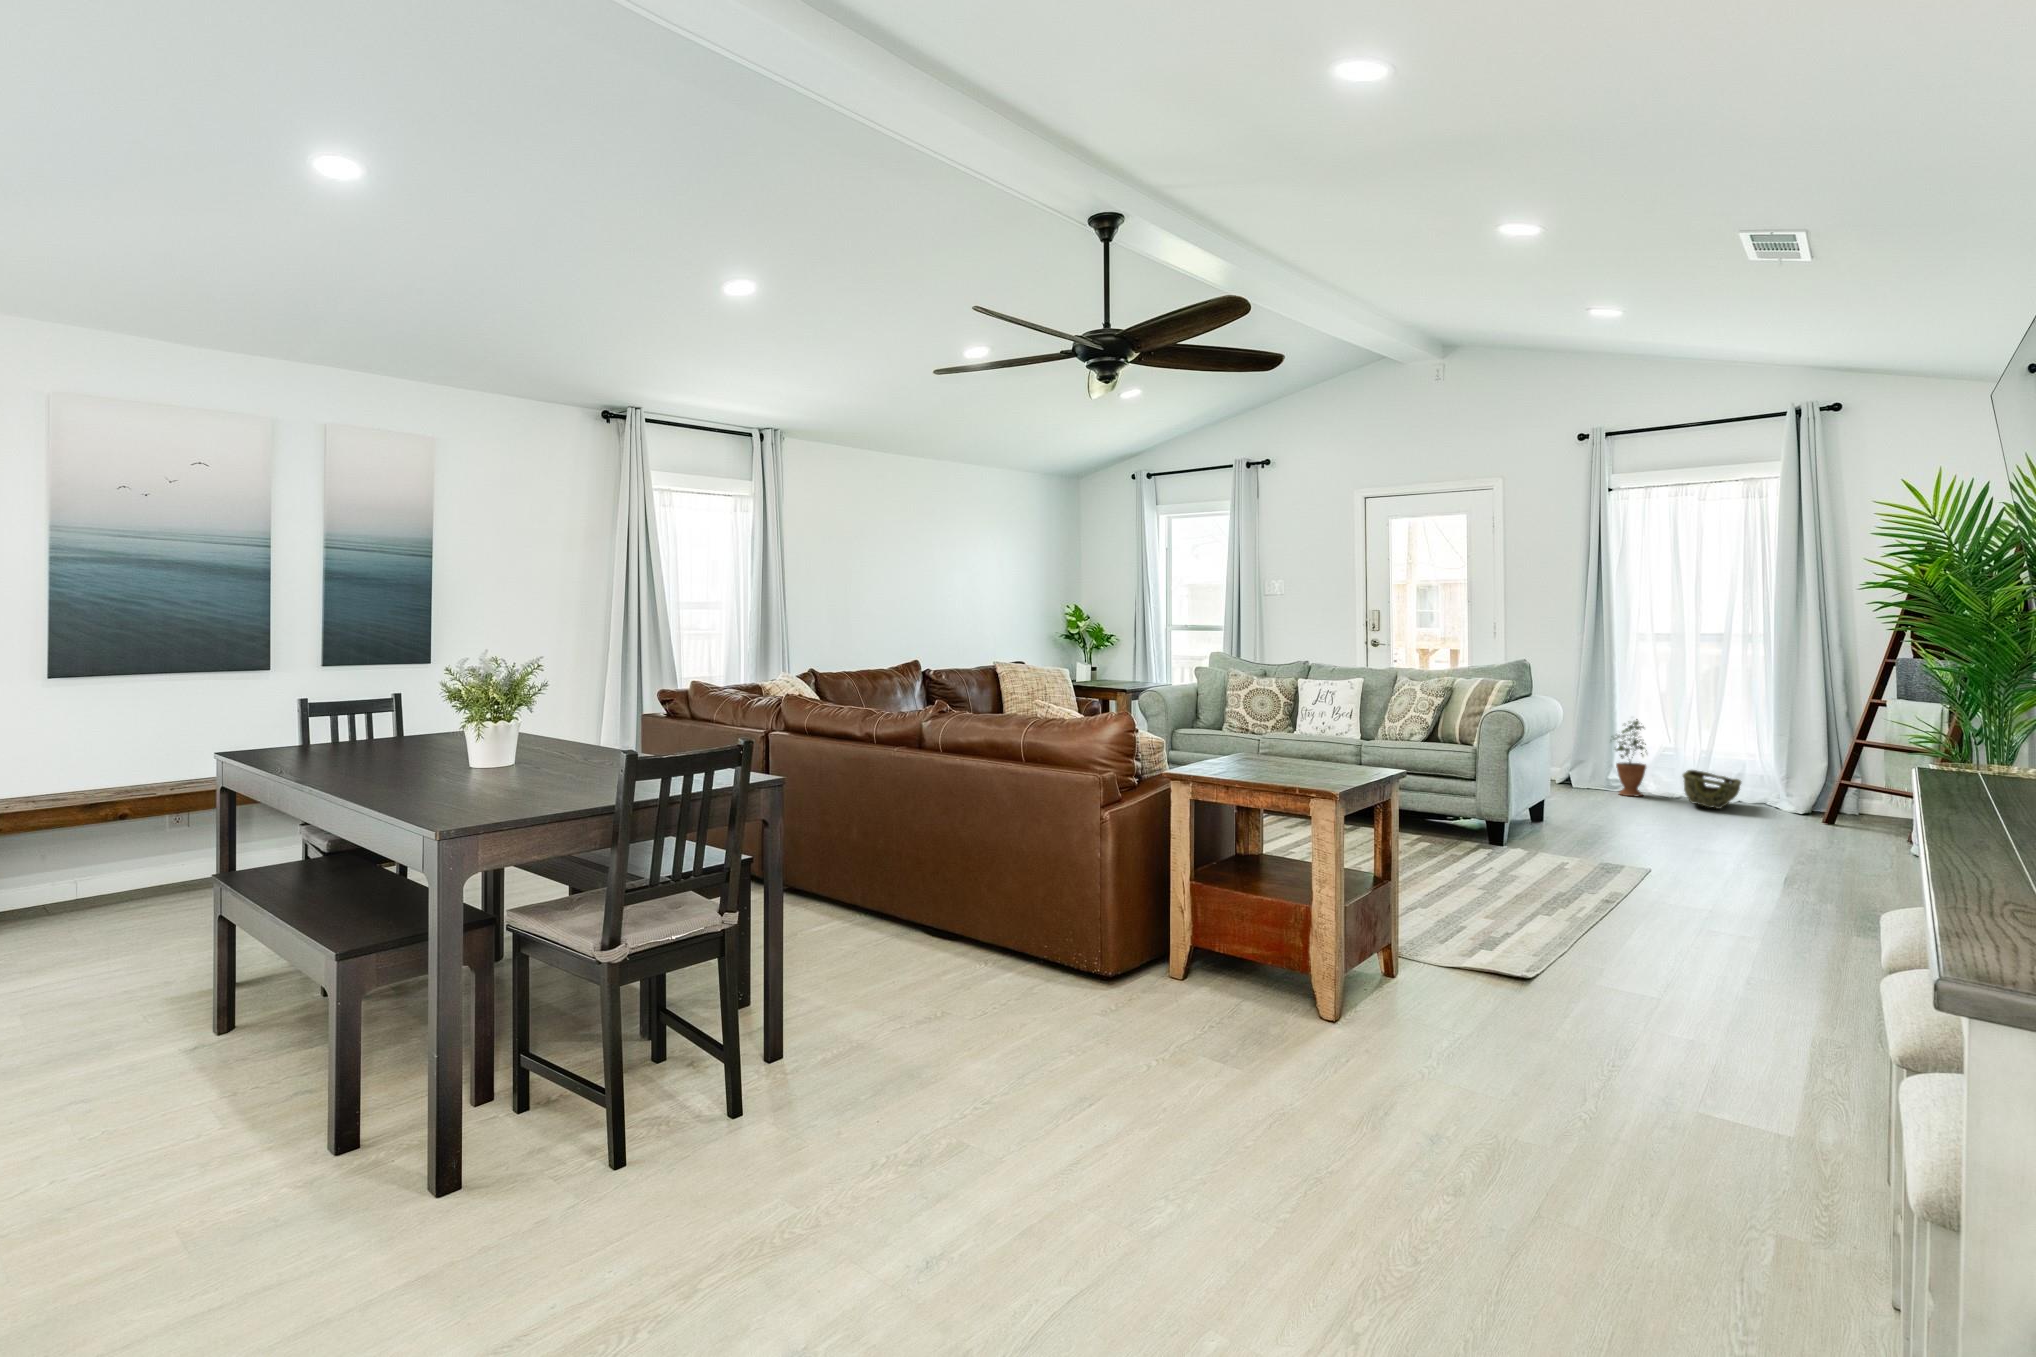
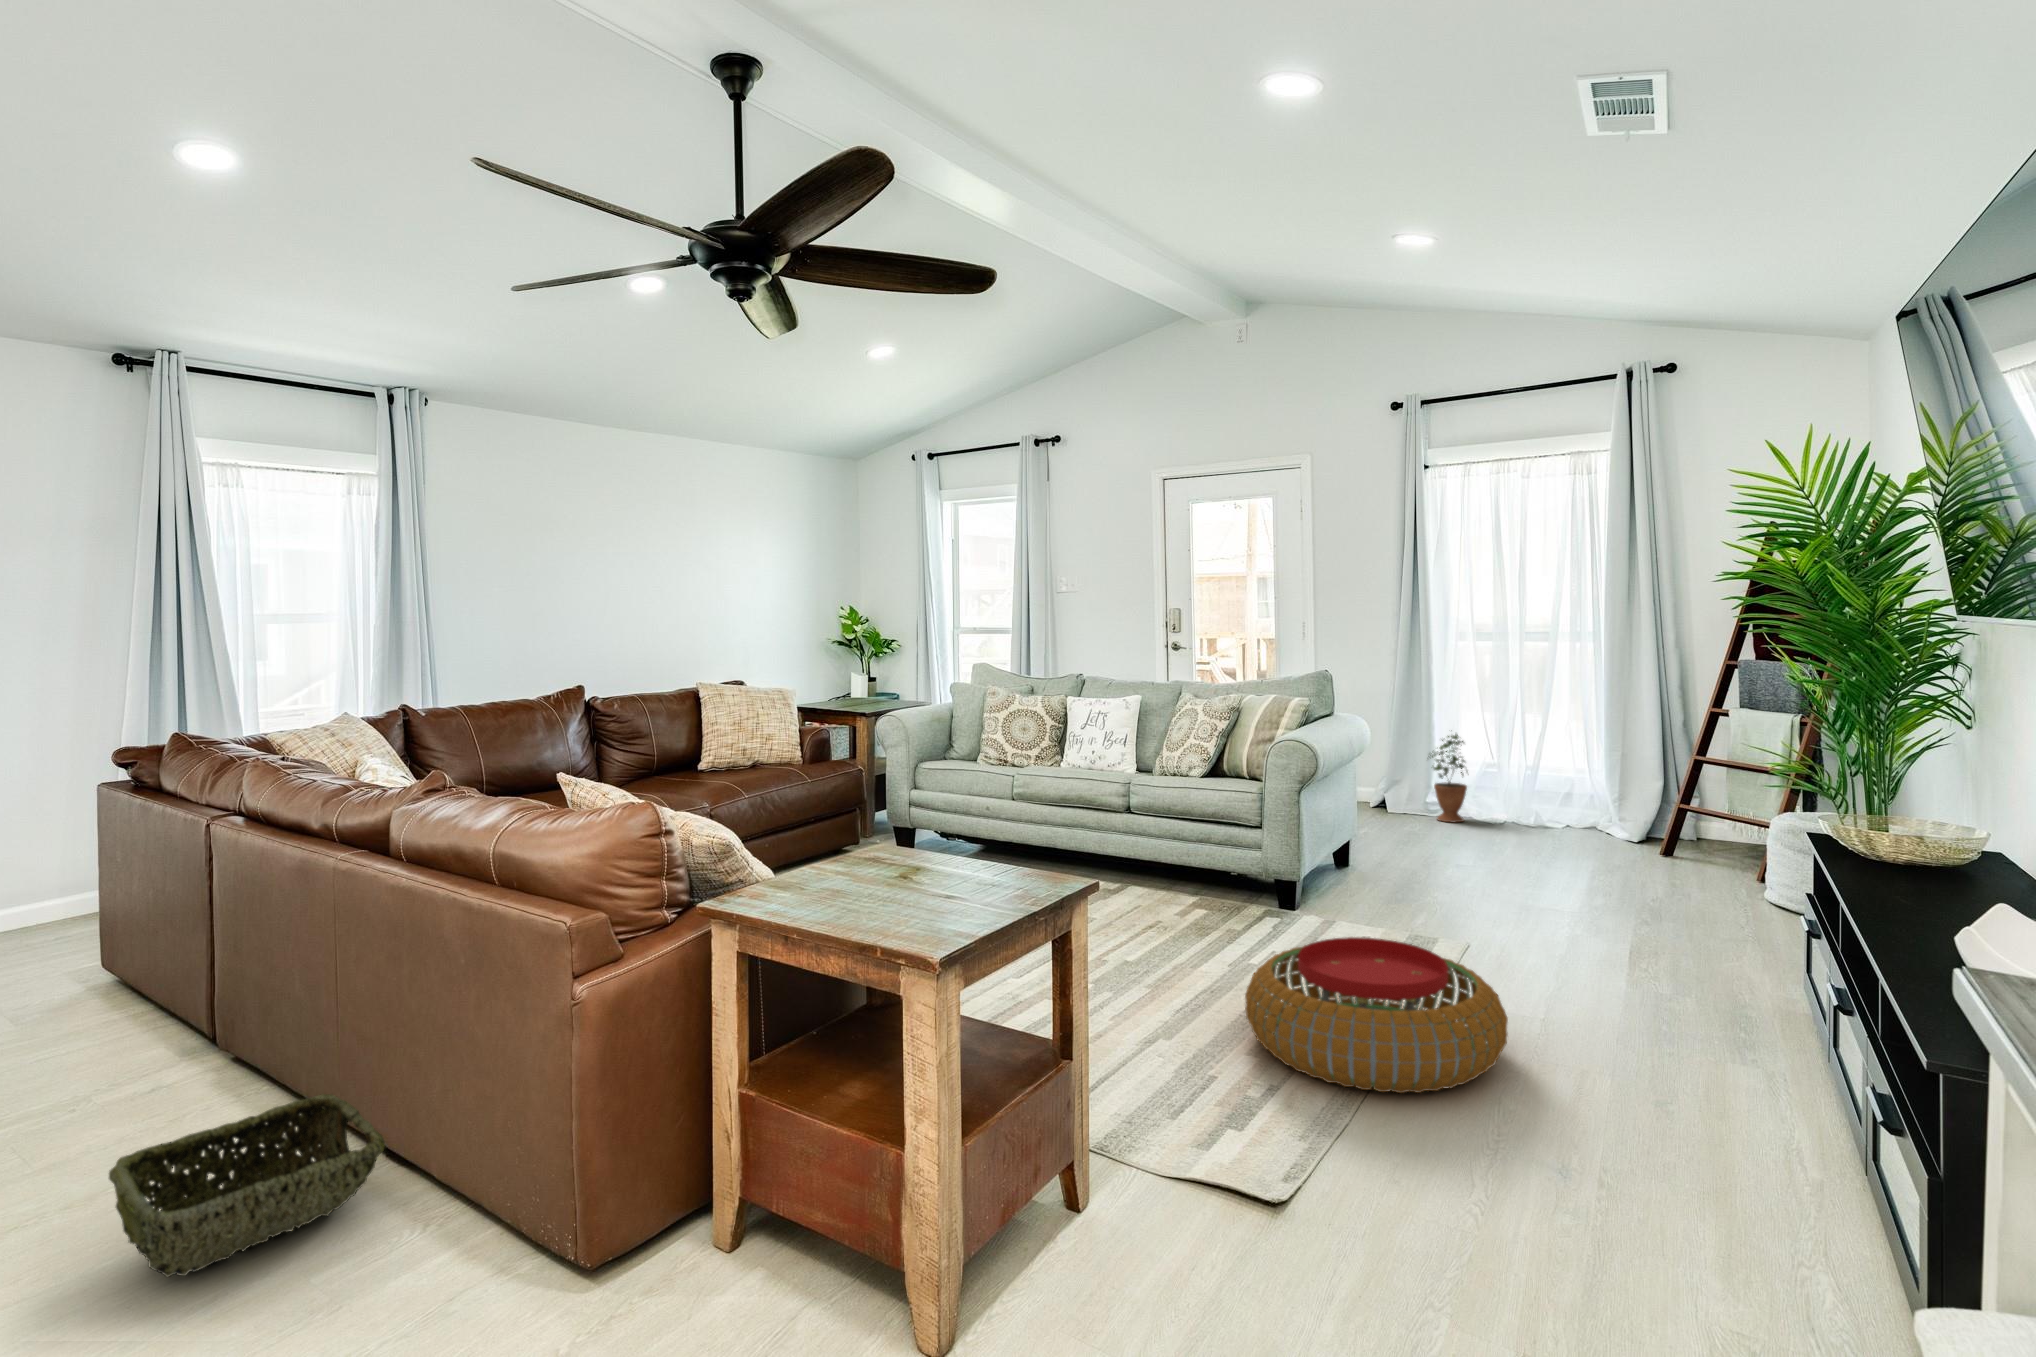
woven basket: present [1683,770,1741,809] -> present [109,1094,385,1277]
pouf: none [1481,844,1681,938] -> present [1245,937,1508,1093]

